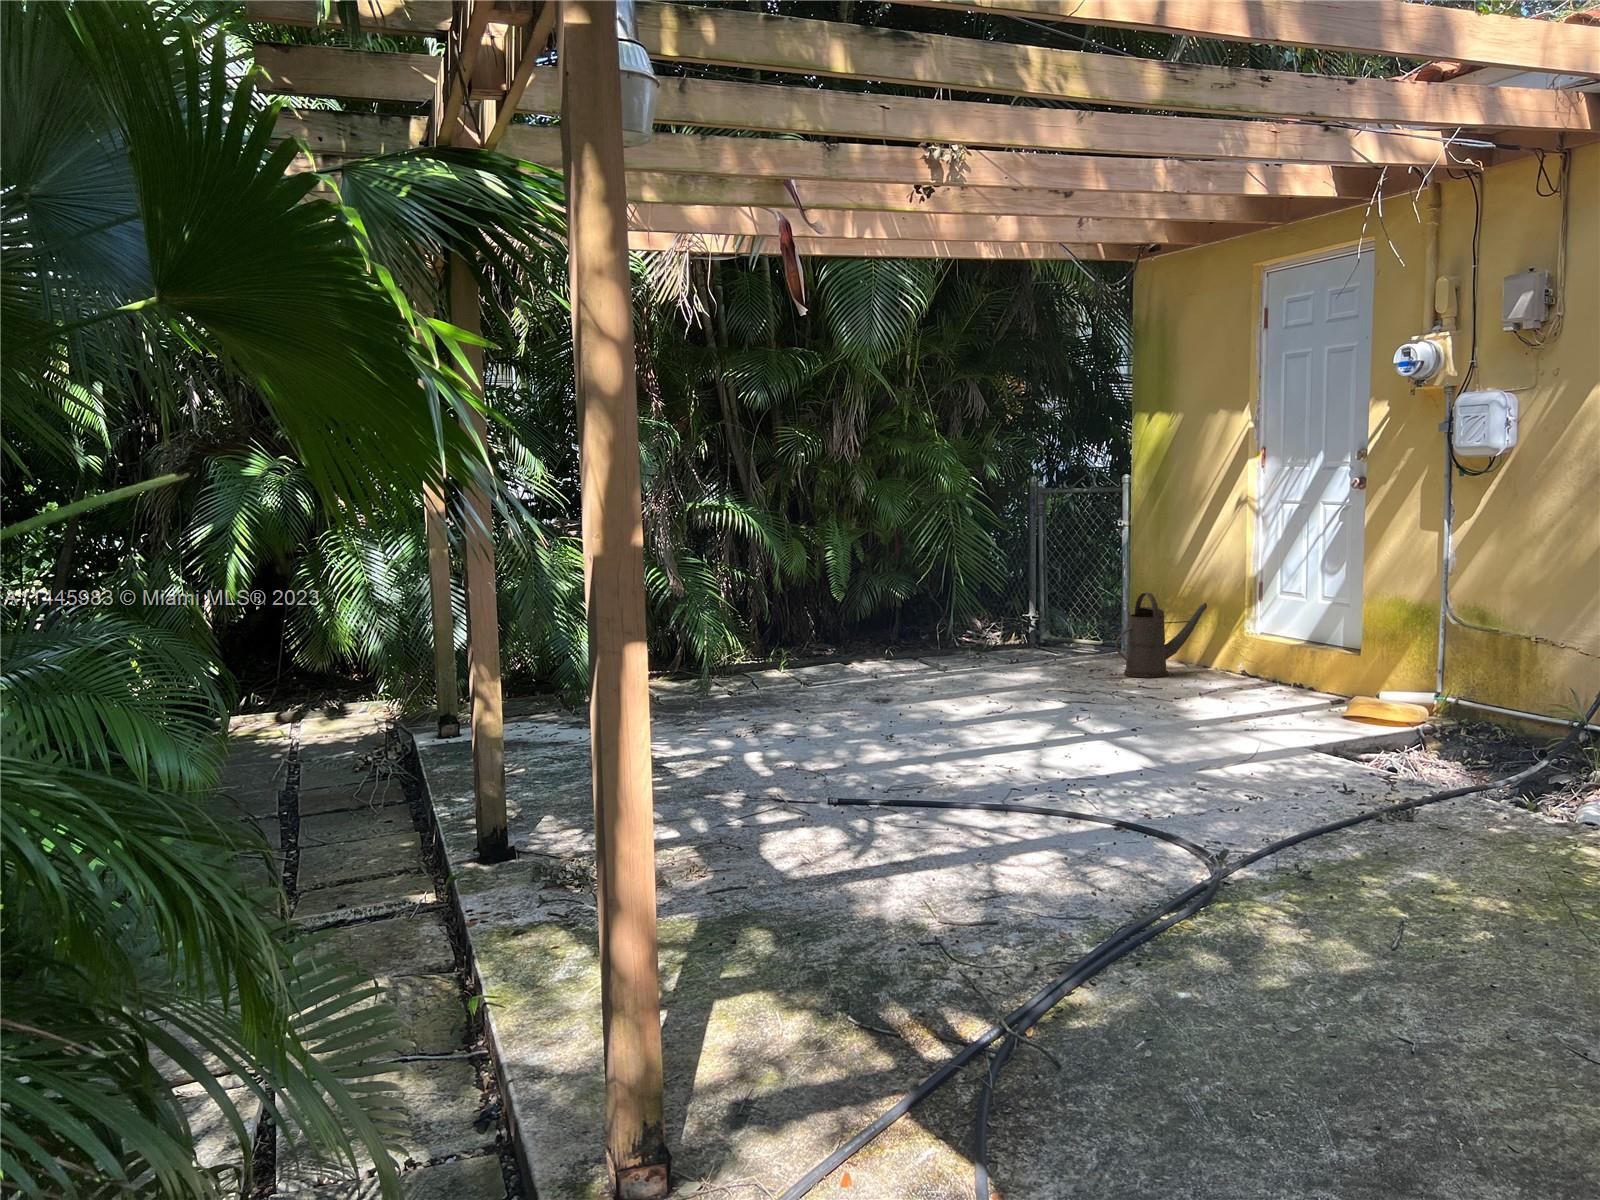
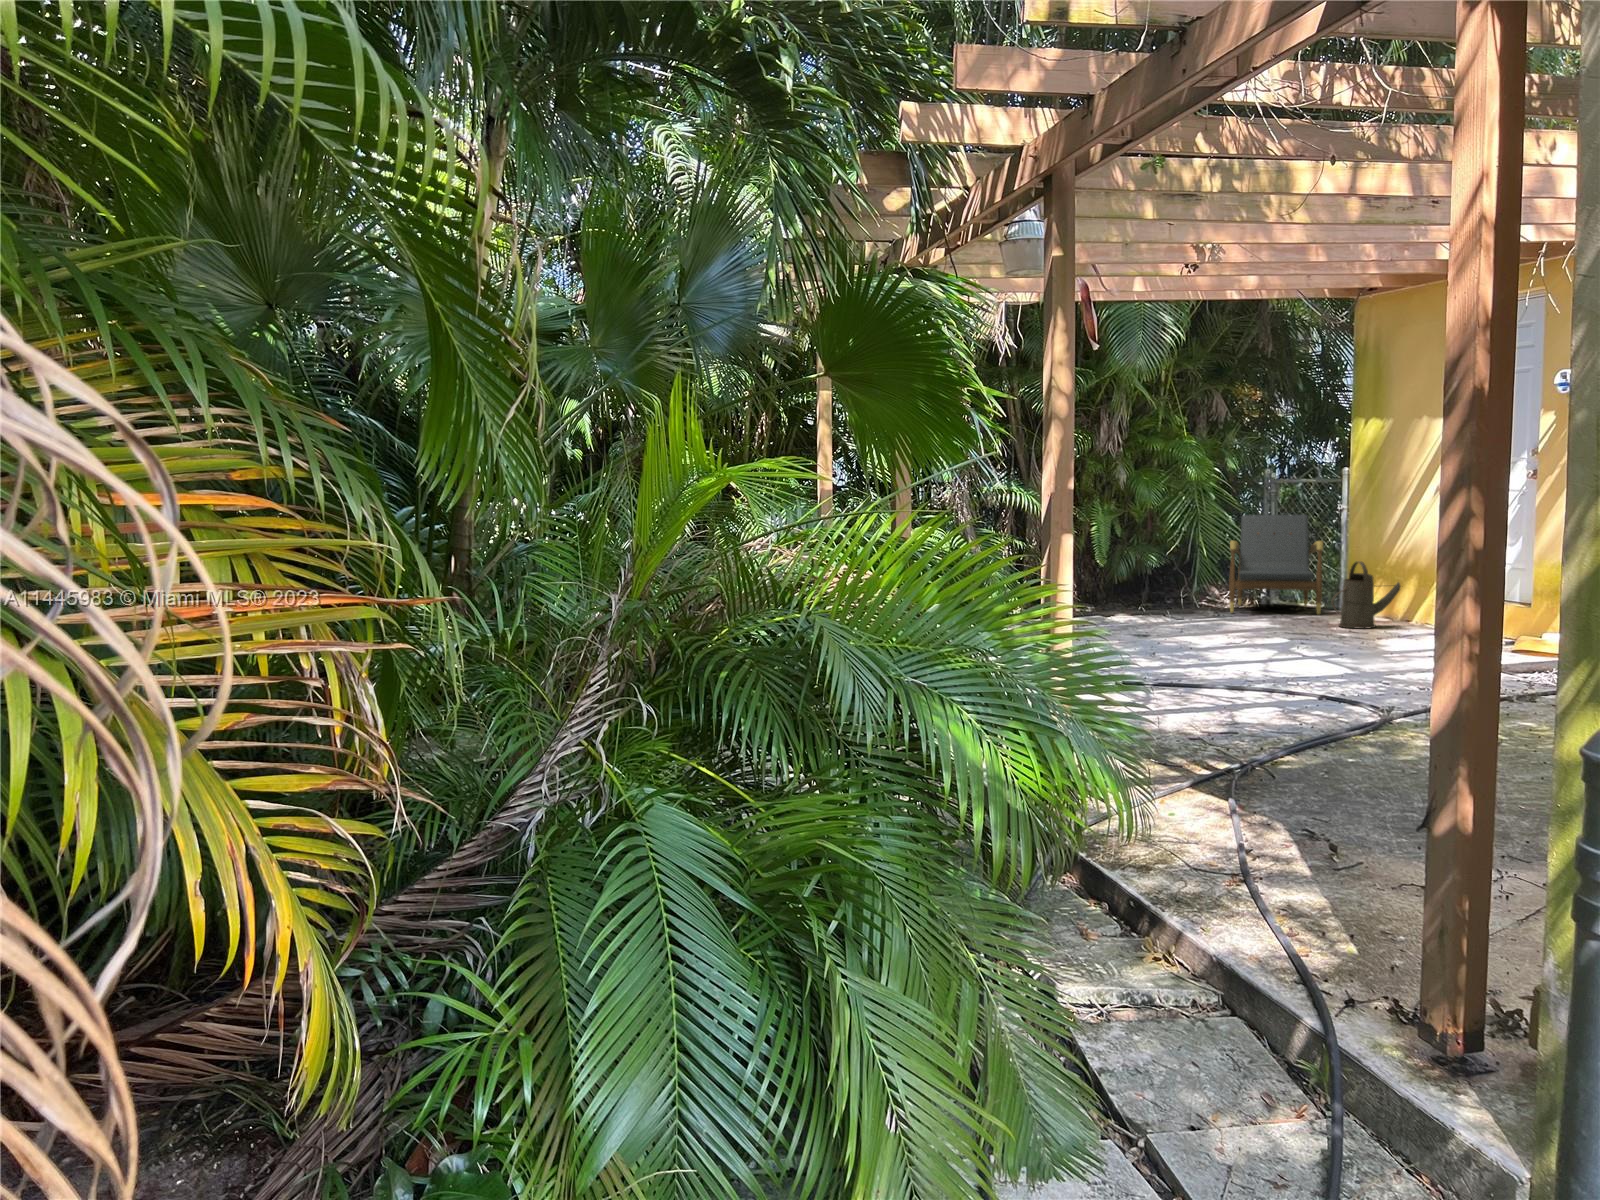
lounge chair: none [993,531,1102,654] -> present [1229,514,1323,614]

